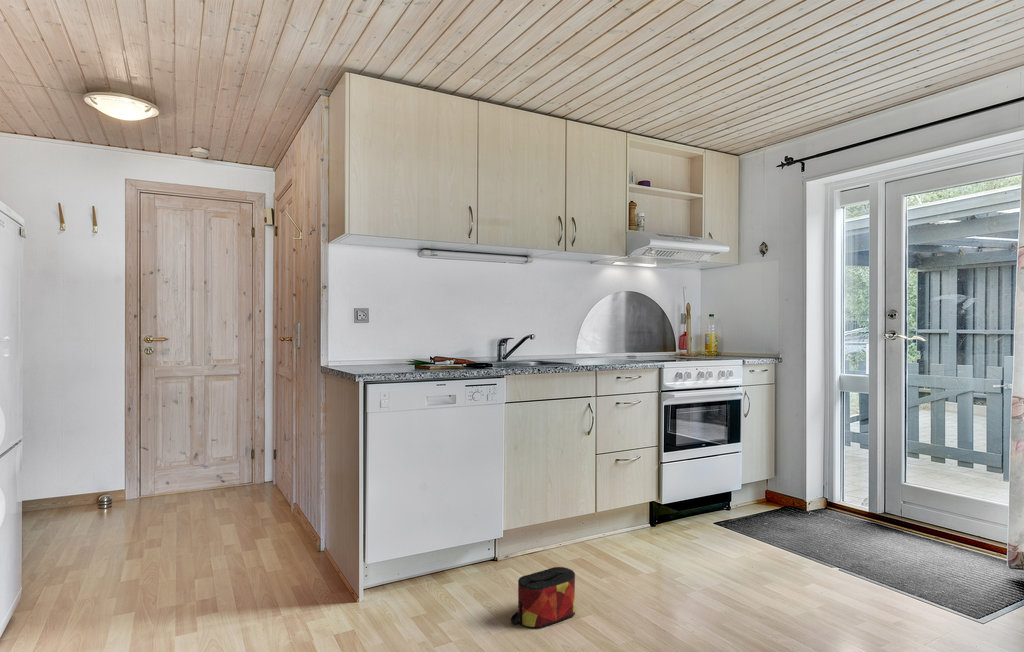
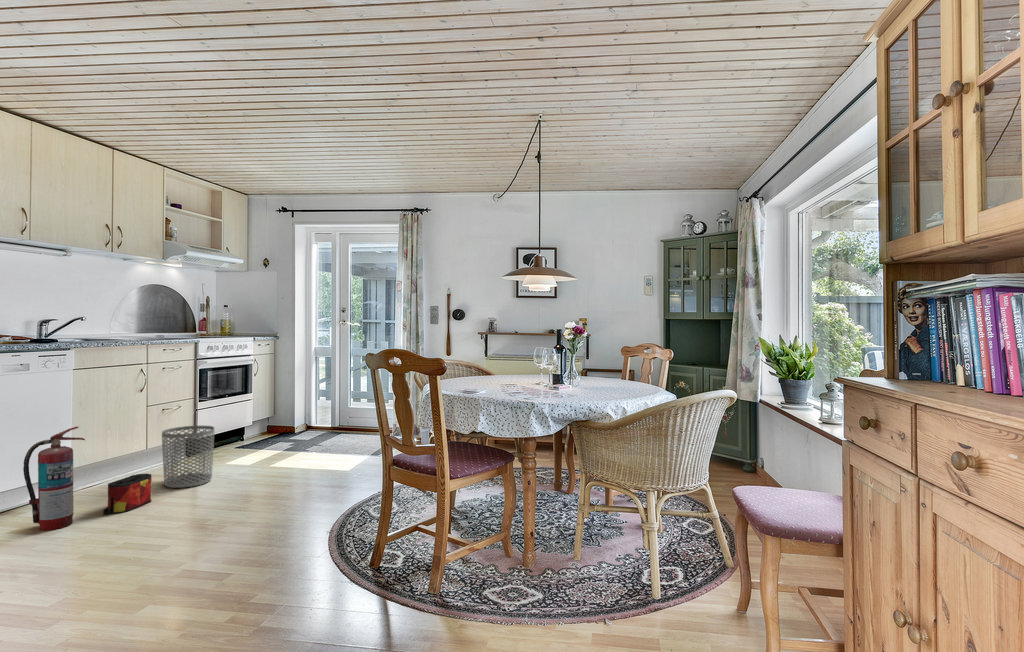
fire extinguisher: none [425,492,488,634] -> present [23,427,85,530]
waste bin: none [599,496,669,599] -> present [162,426,214,488]

